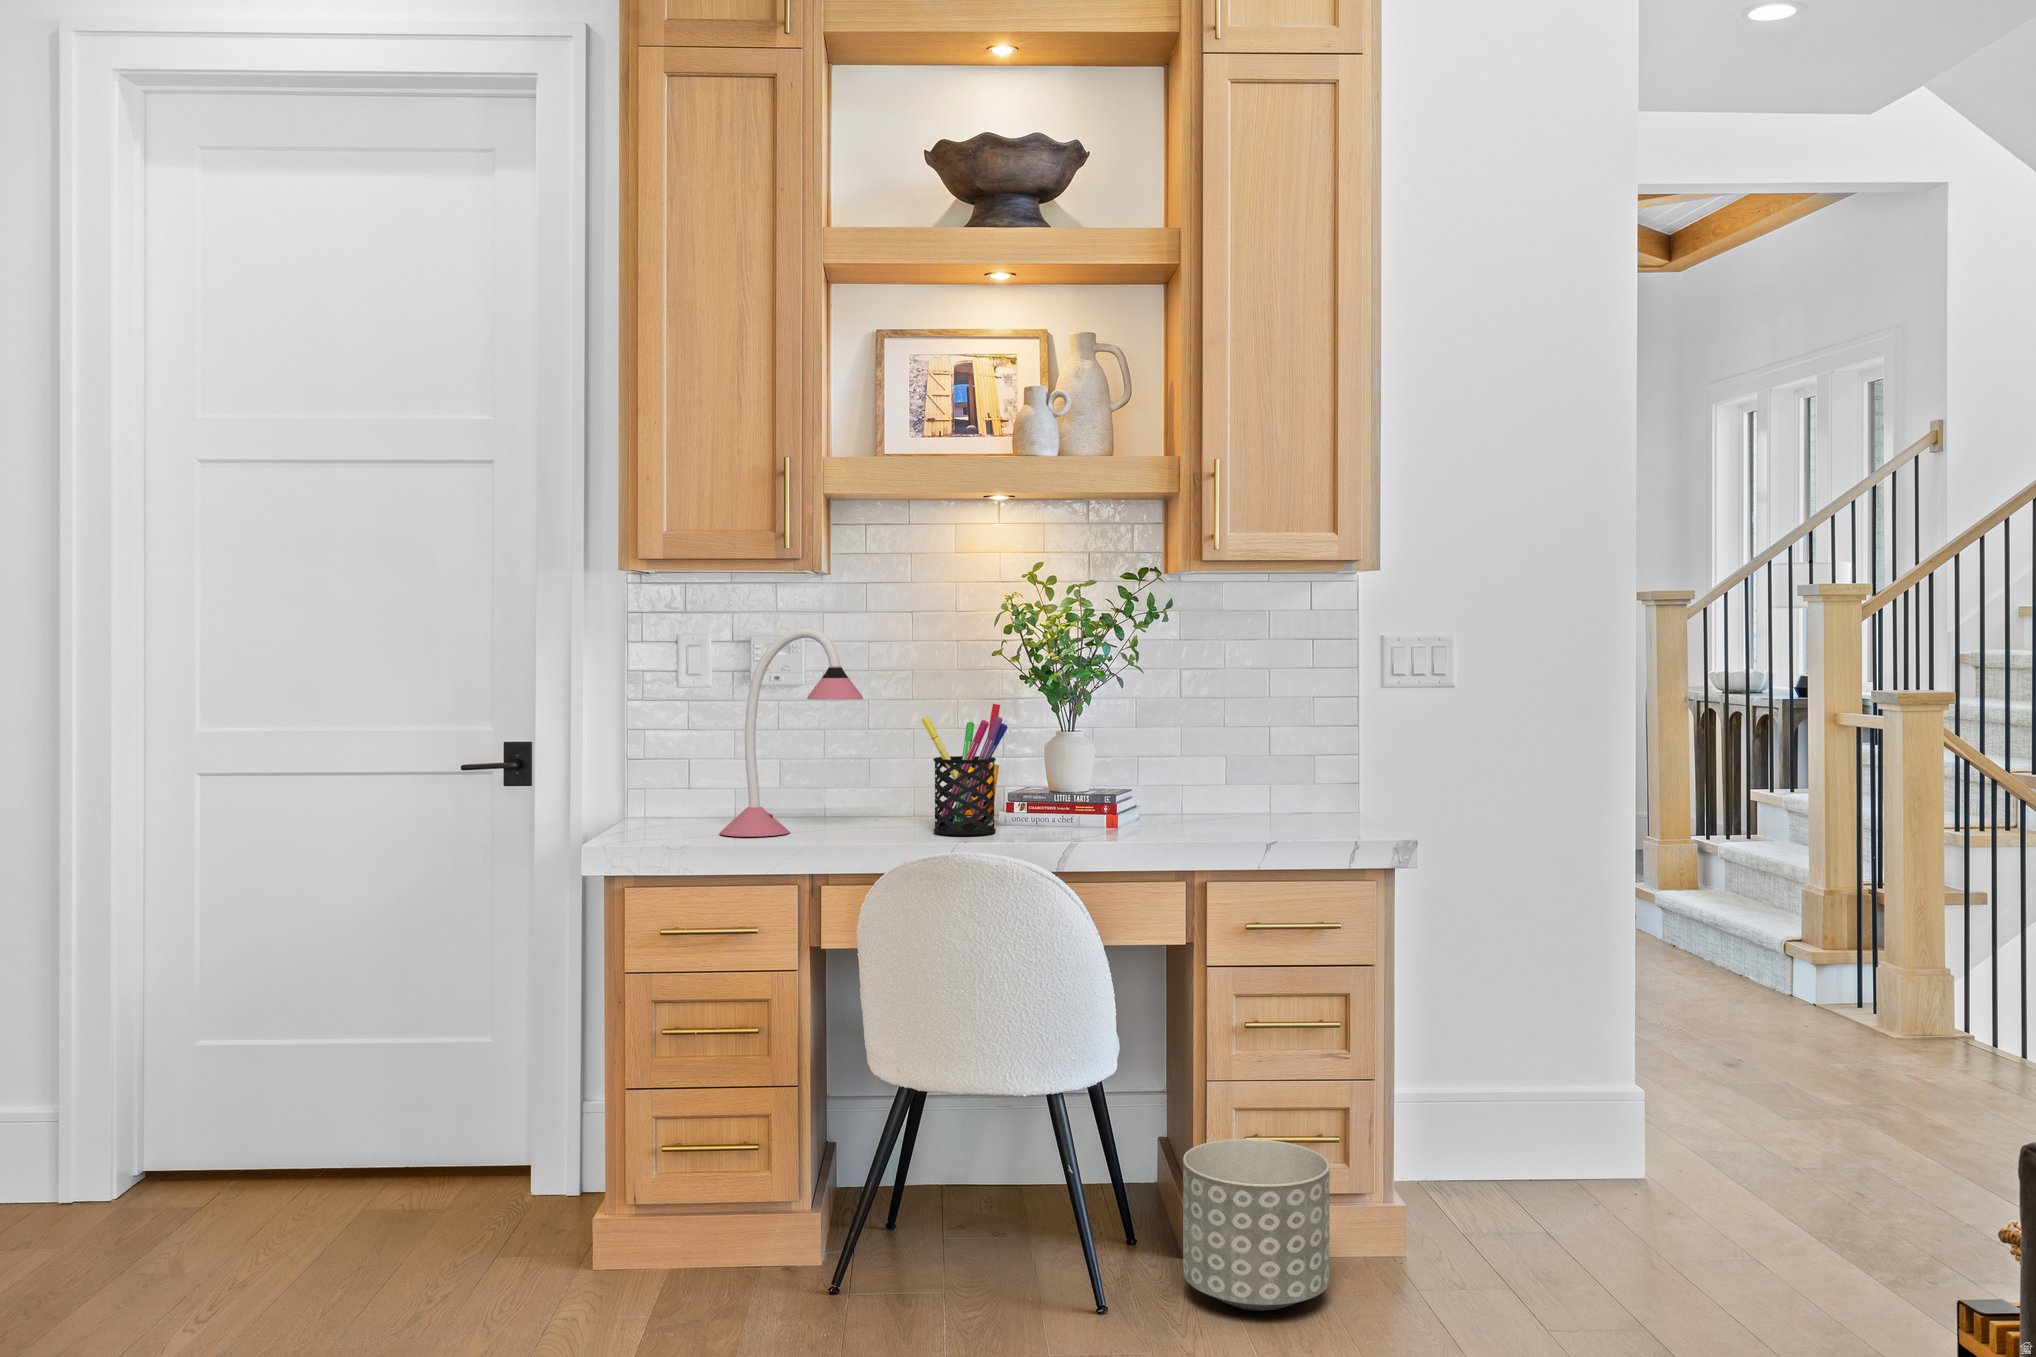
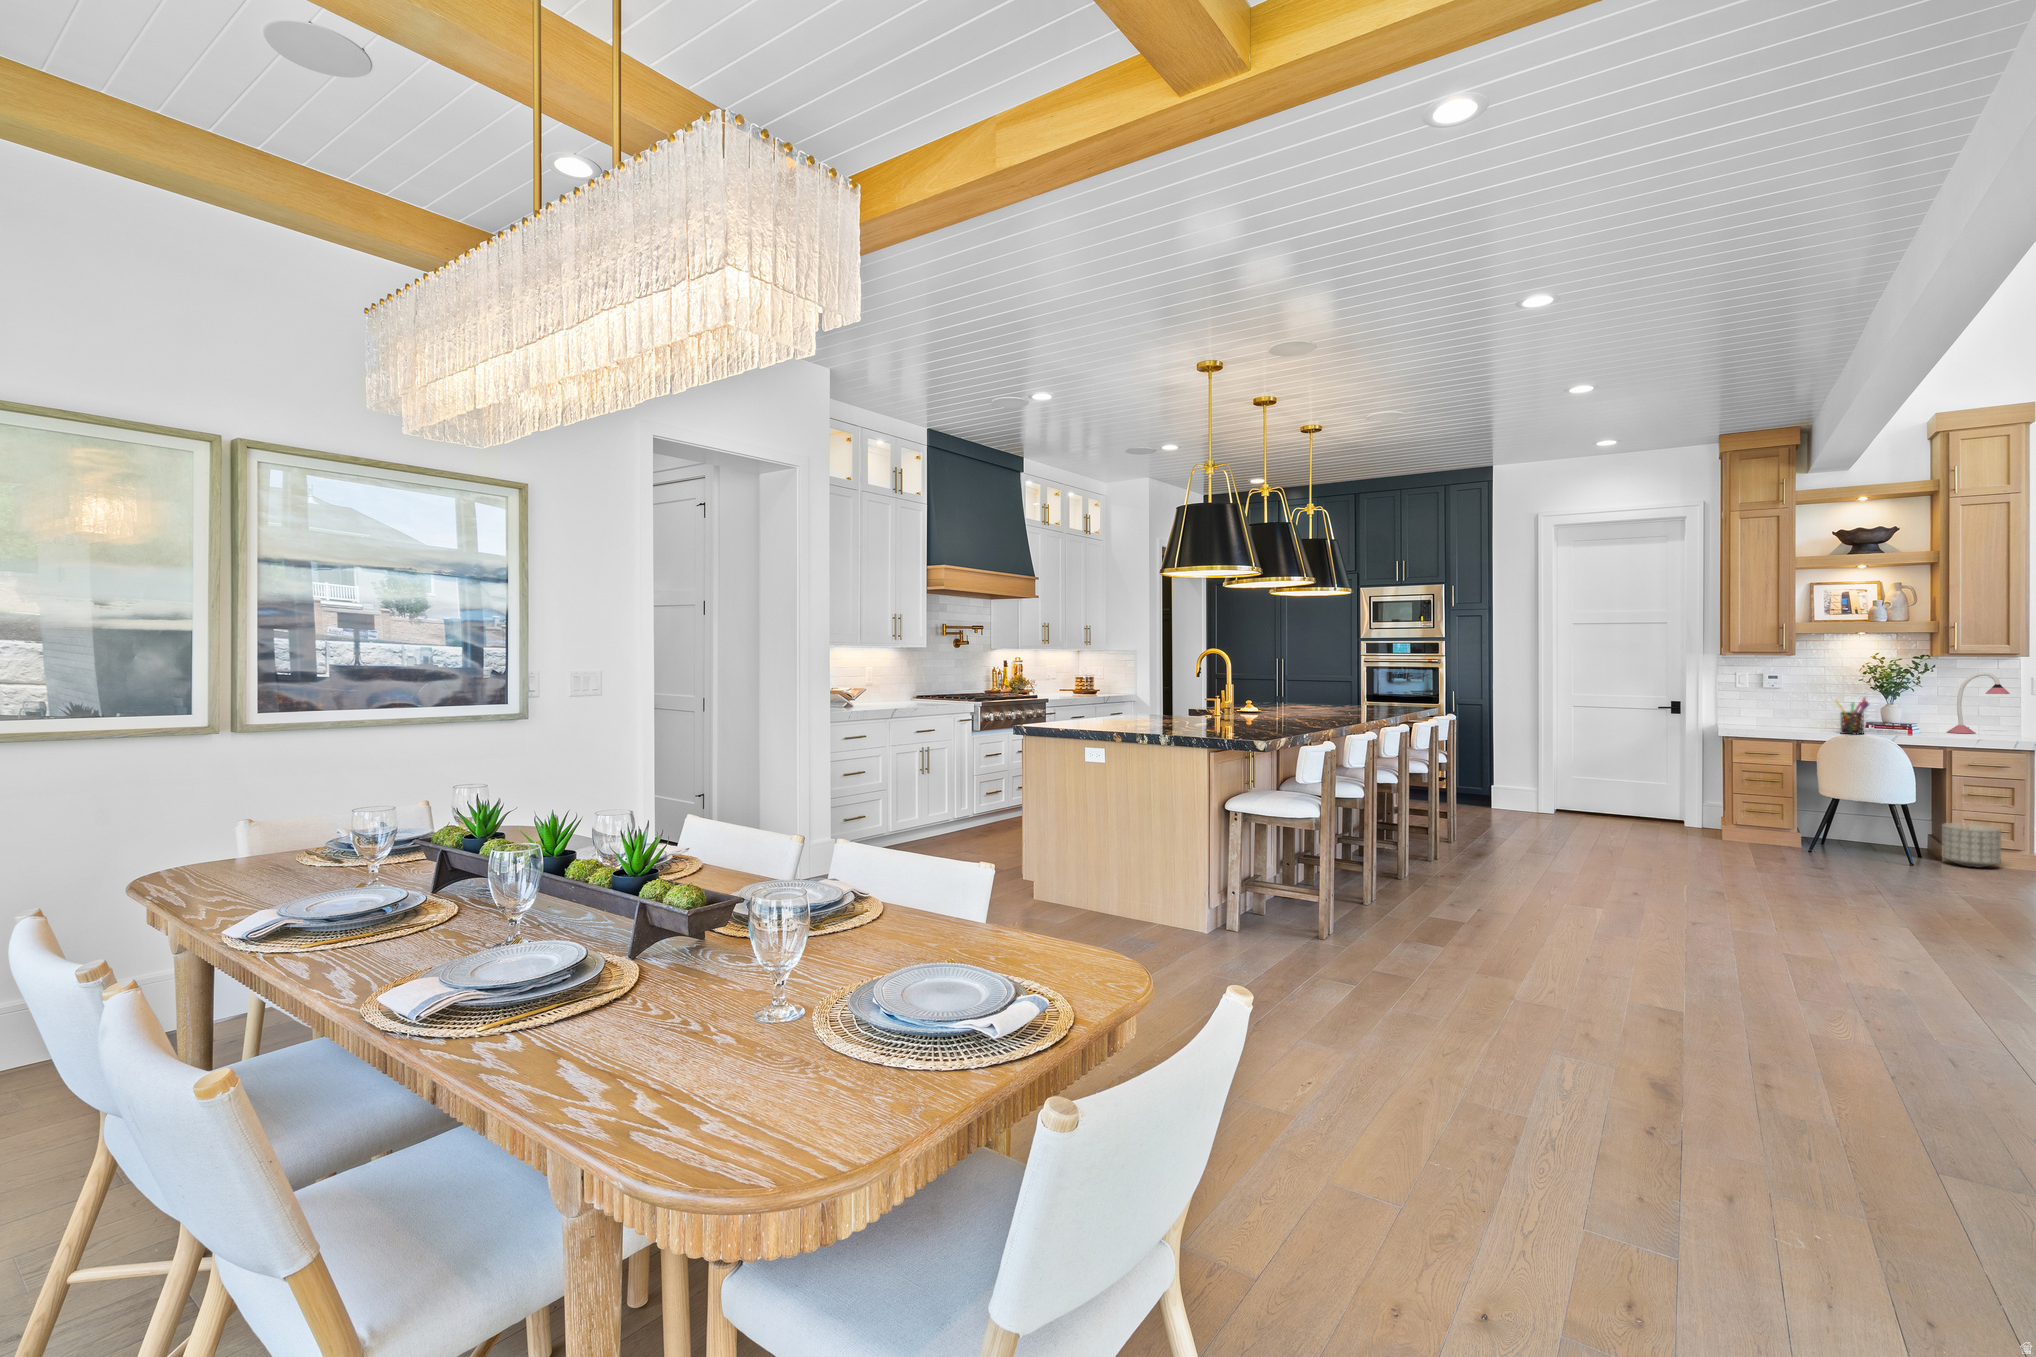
desk lamp: present [719,627,863,837] -> present [1947,673,2010,733]

